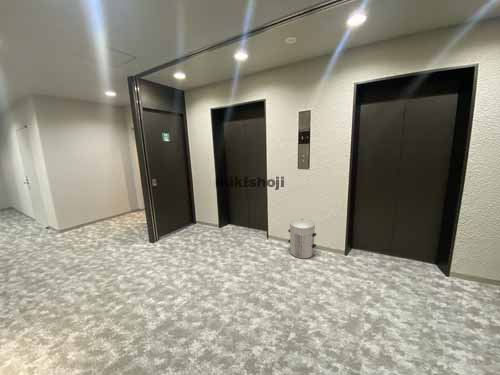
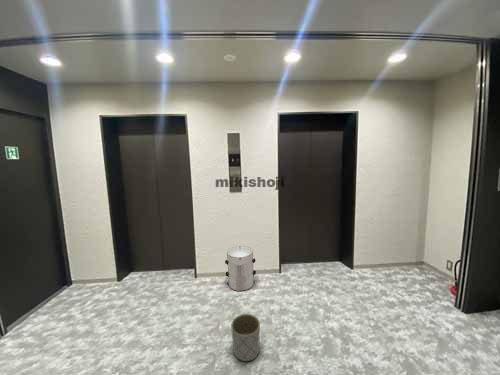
planter: none [266,268,289,303] -> present [231,314,260,361]

